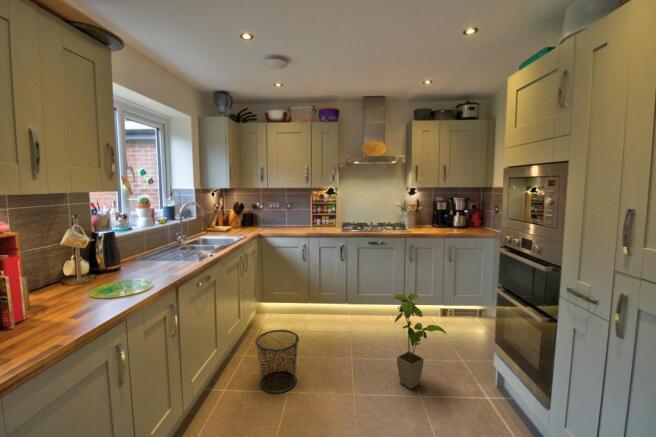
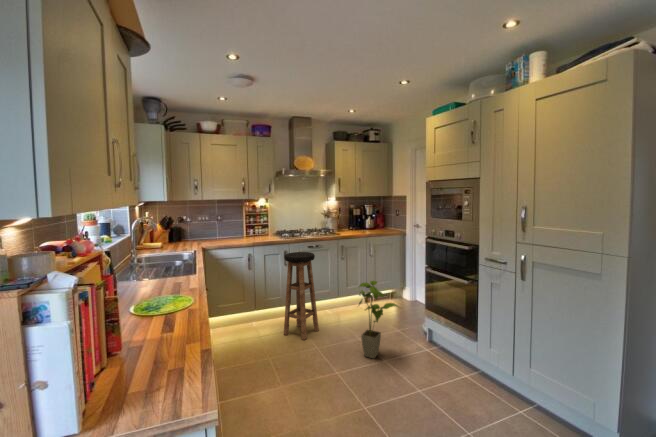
bar stool: none [329,248,368,347] -> present [284,252,319,340]
waste bin: present [255,330,299,393] -> none [241,331,283,391]

